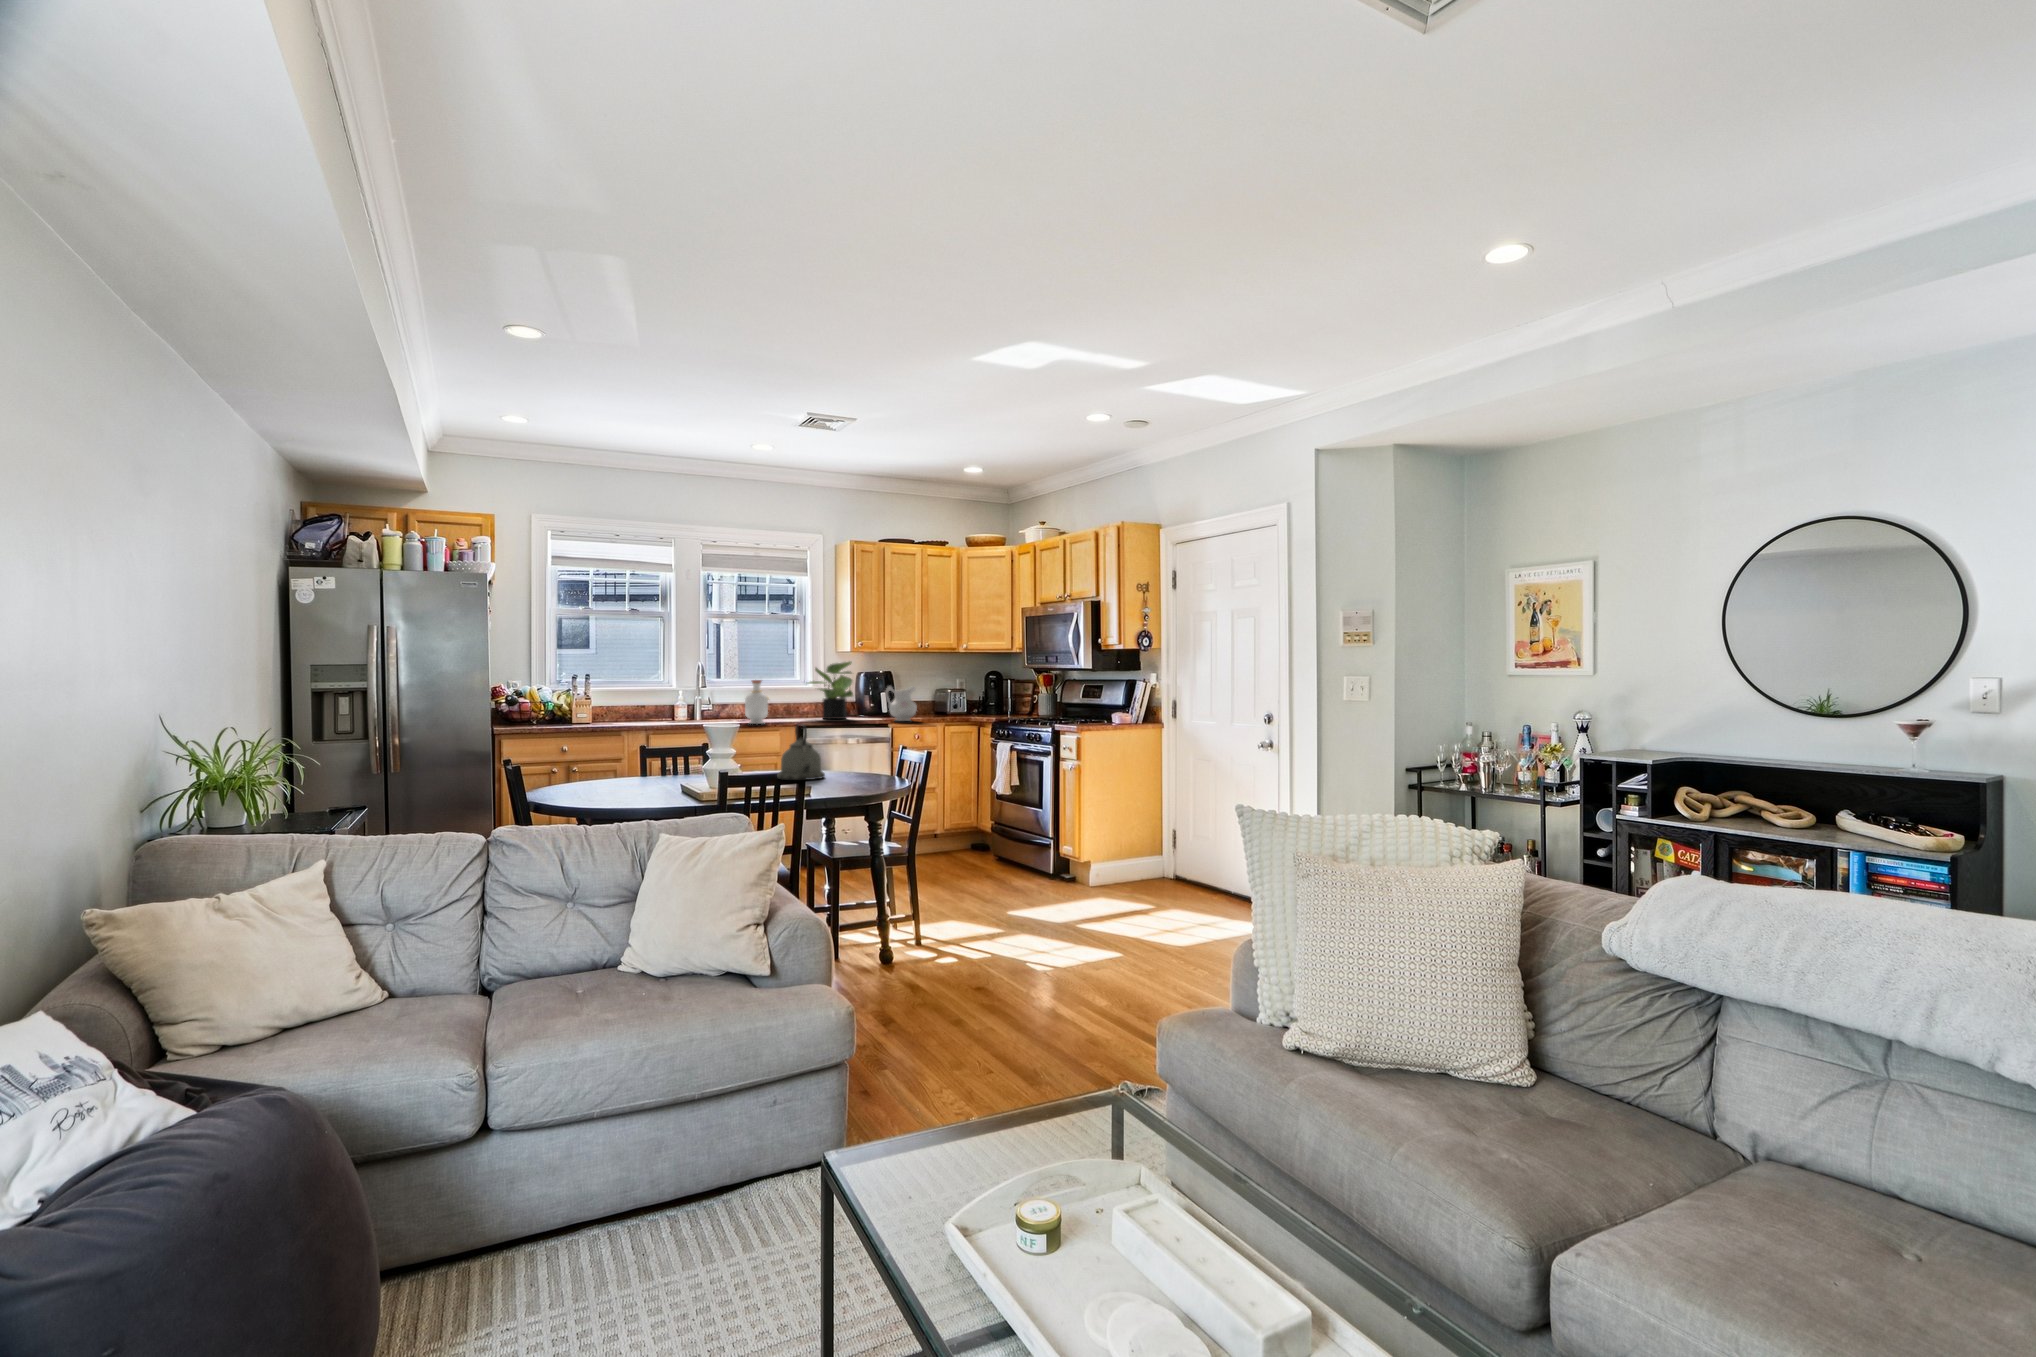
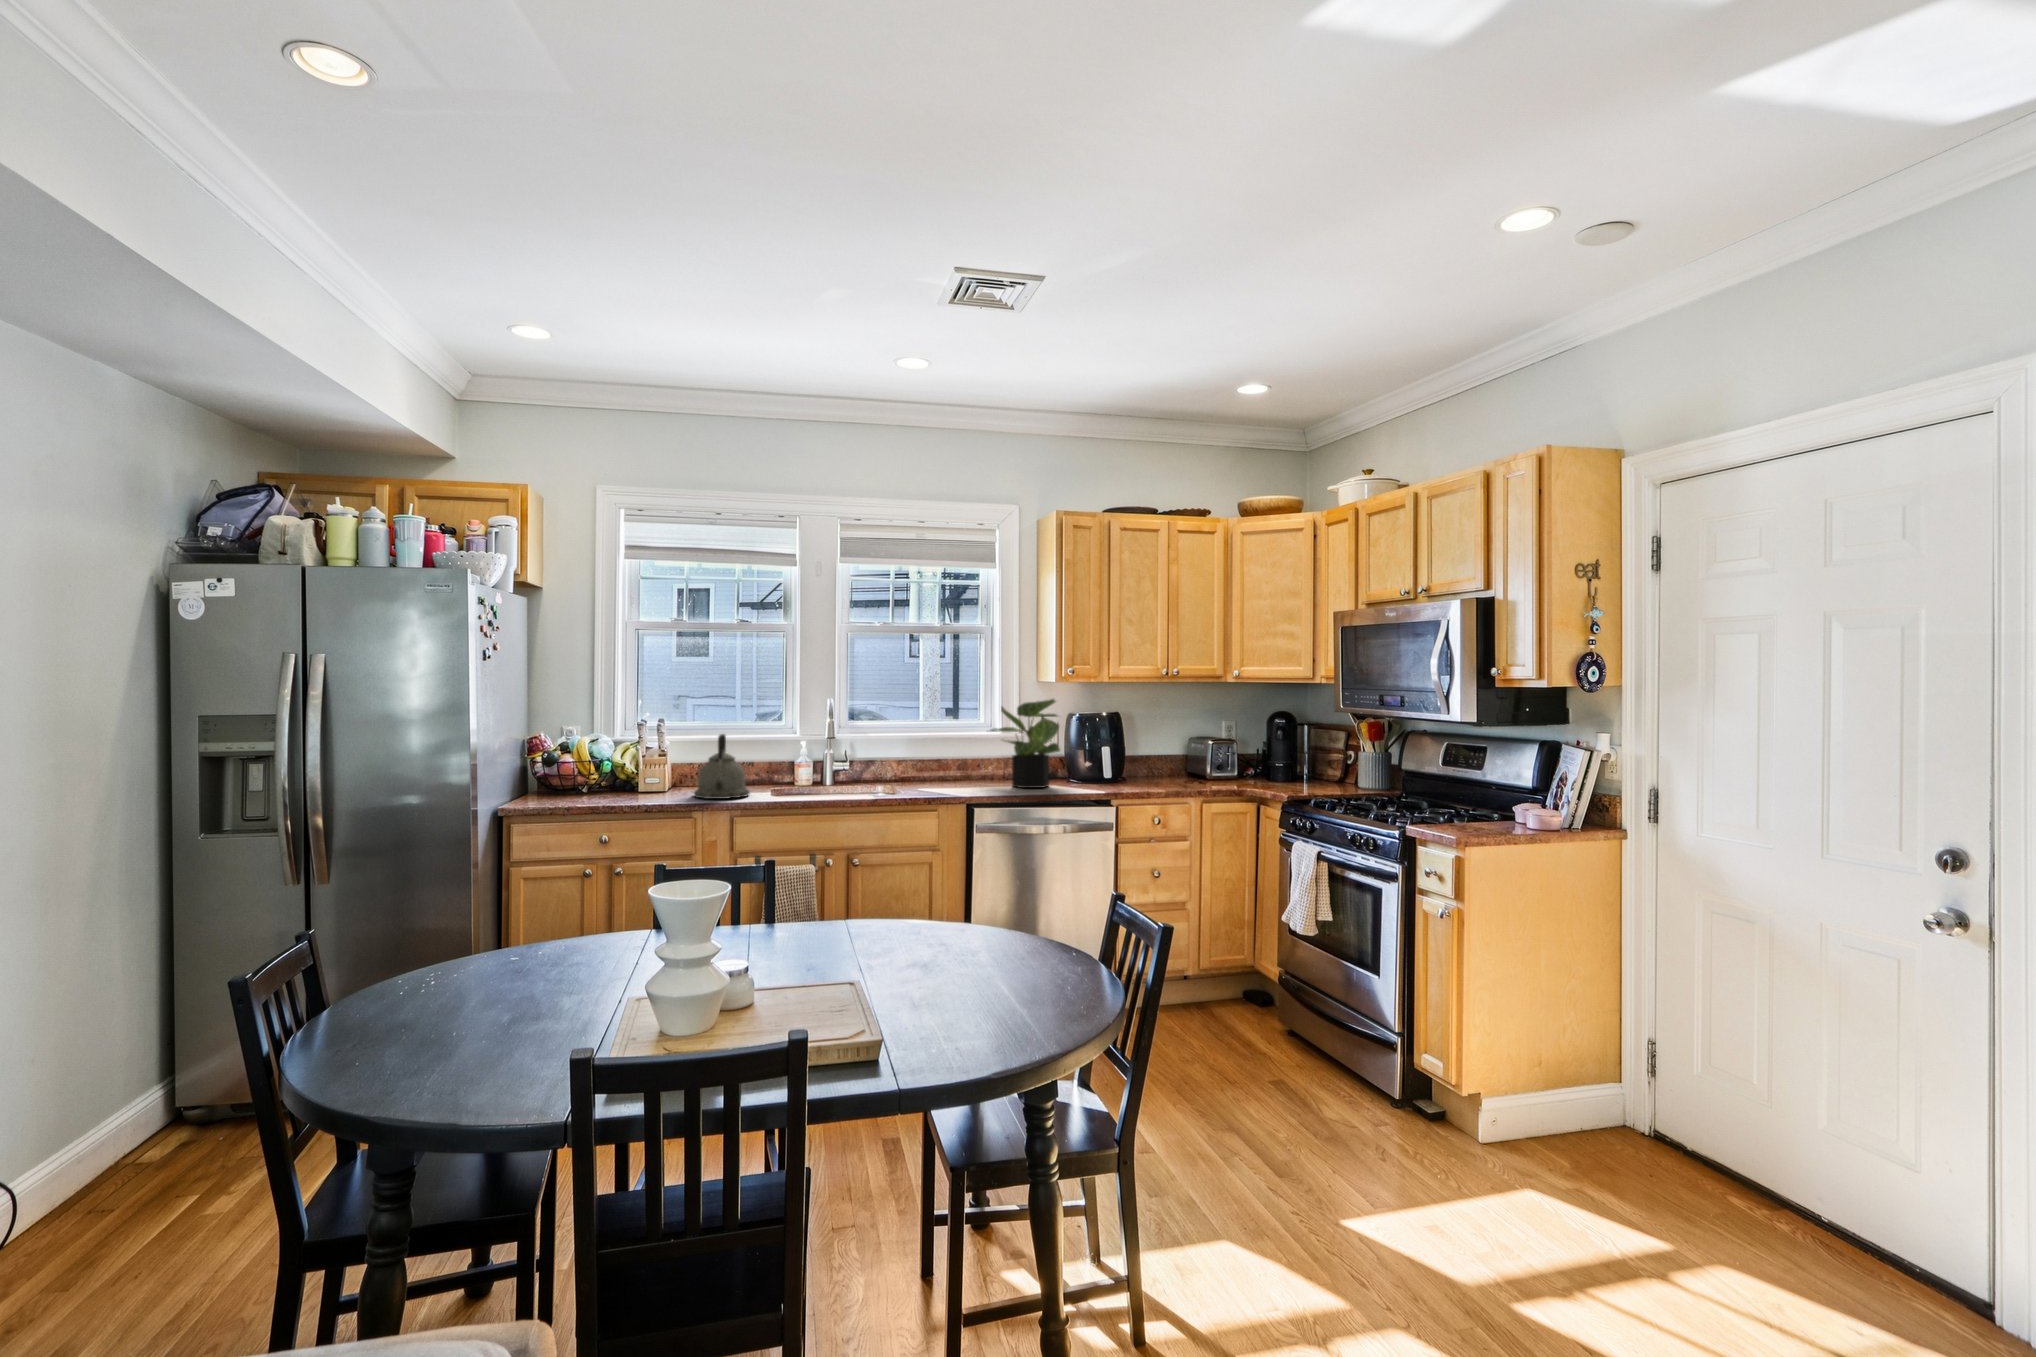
bottle: present [745,680,769,724] -> none [887,730,925,799]
ceramic pitcher: present [885,686,917,721] -> none [1108,737,1158,795]
kettle: present [777,724,825,780] -> present [694,734,750,799]

